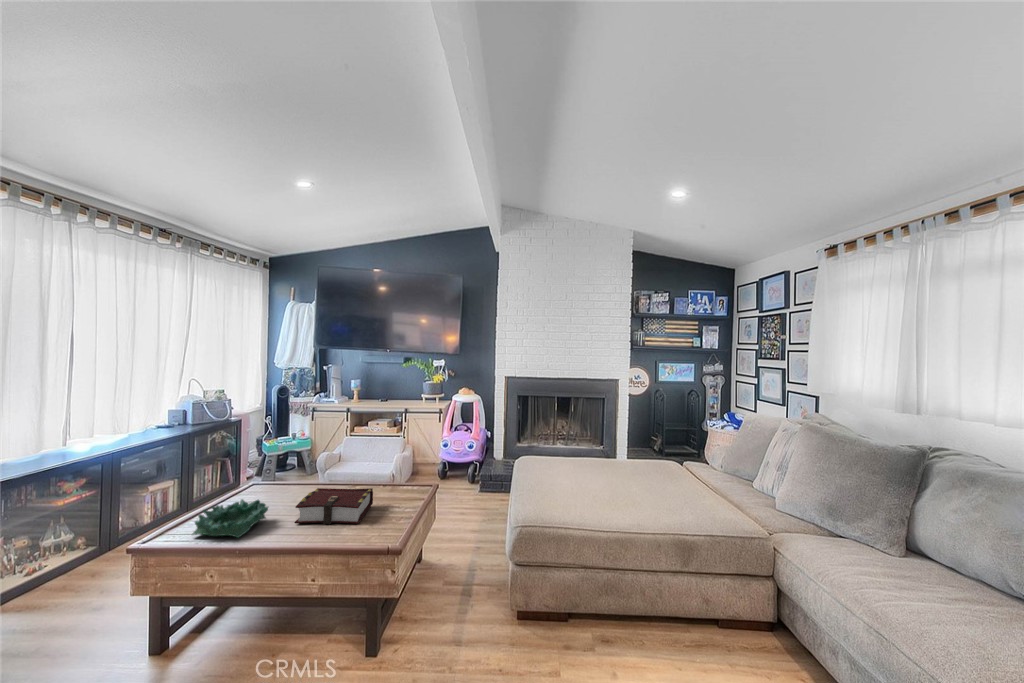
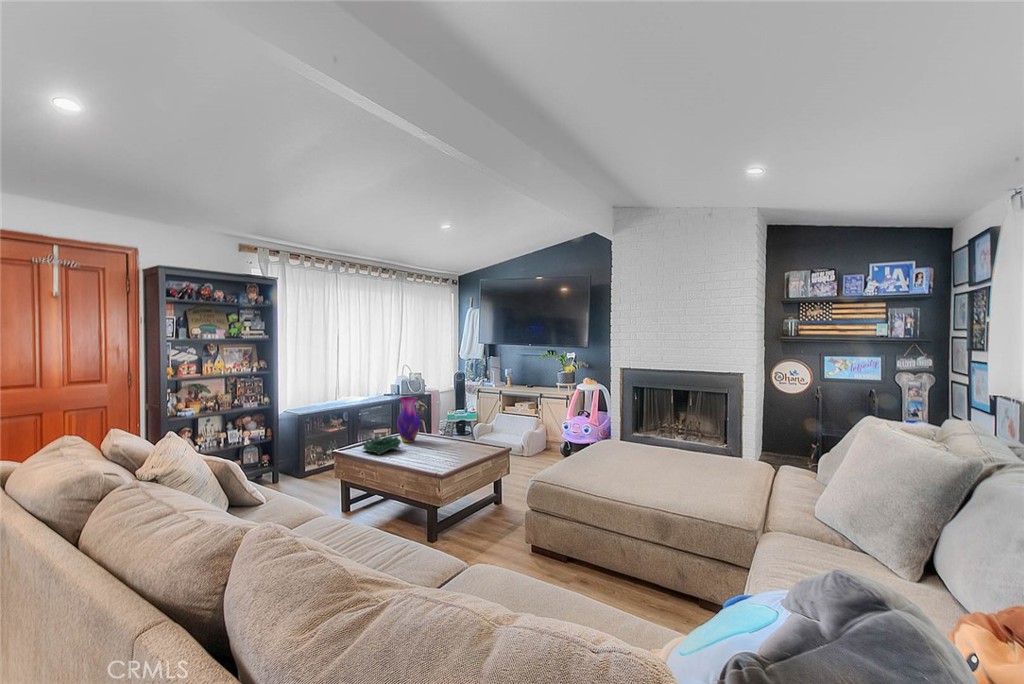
vase: none [242,431,284,505] -> present [397,397,420,443]
book: present [295,488,373,524] -> none [410,436,462,459]

